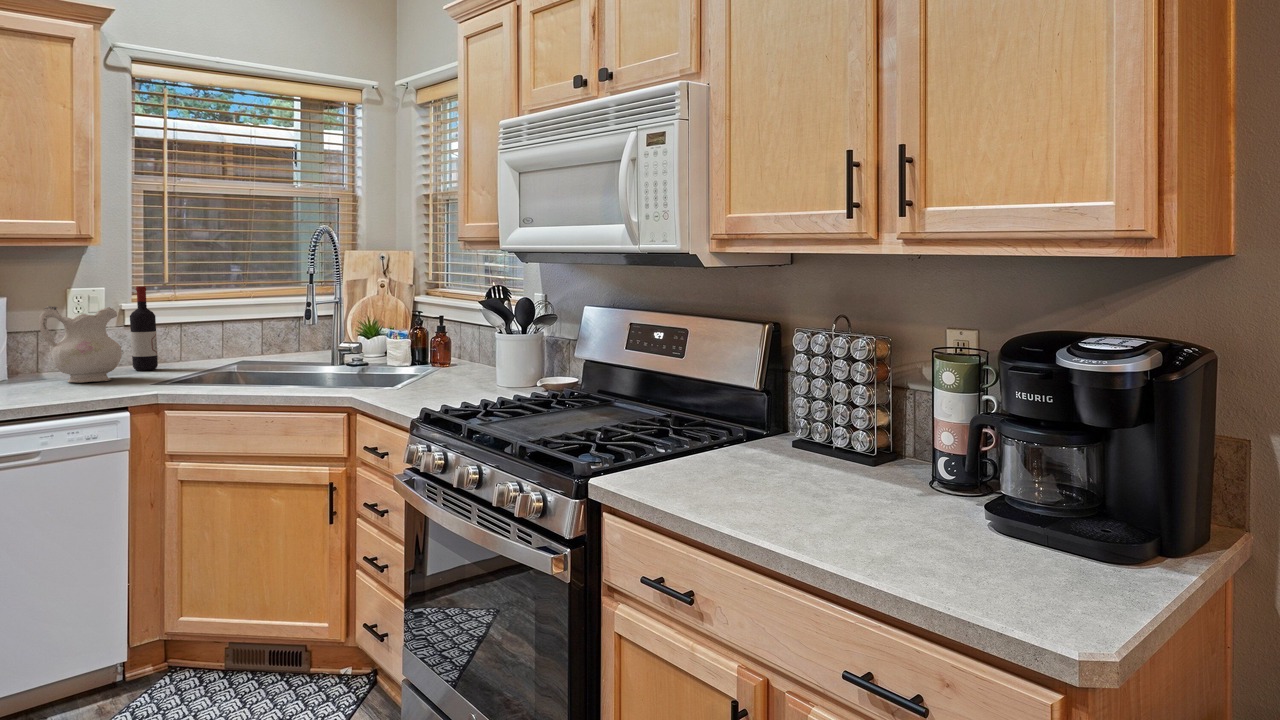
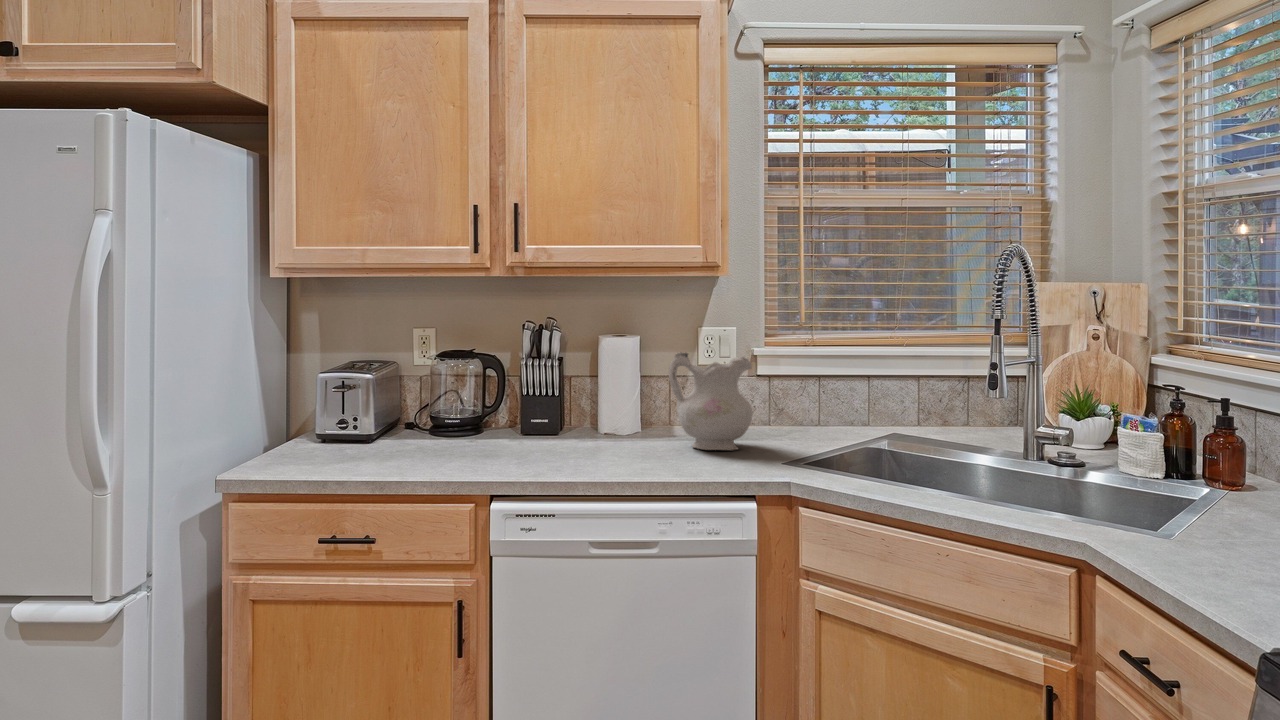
wine bottle: present [130,286,158,371] -> none [763,328,793,435]

